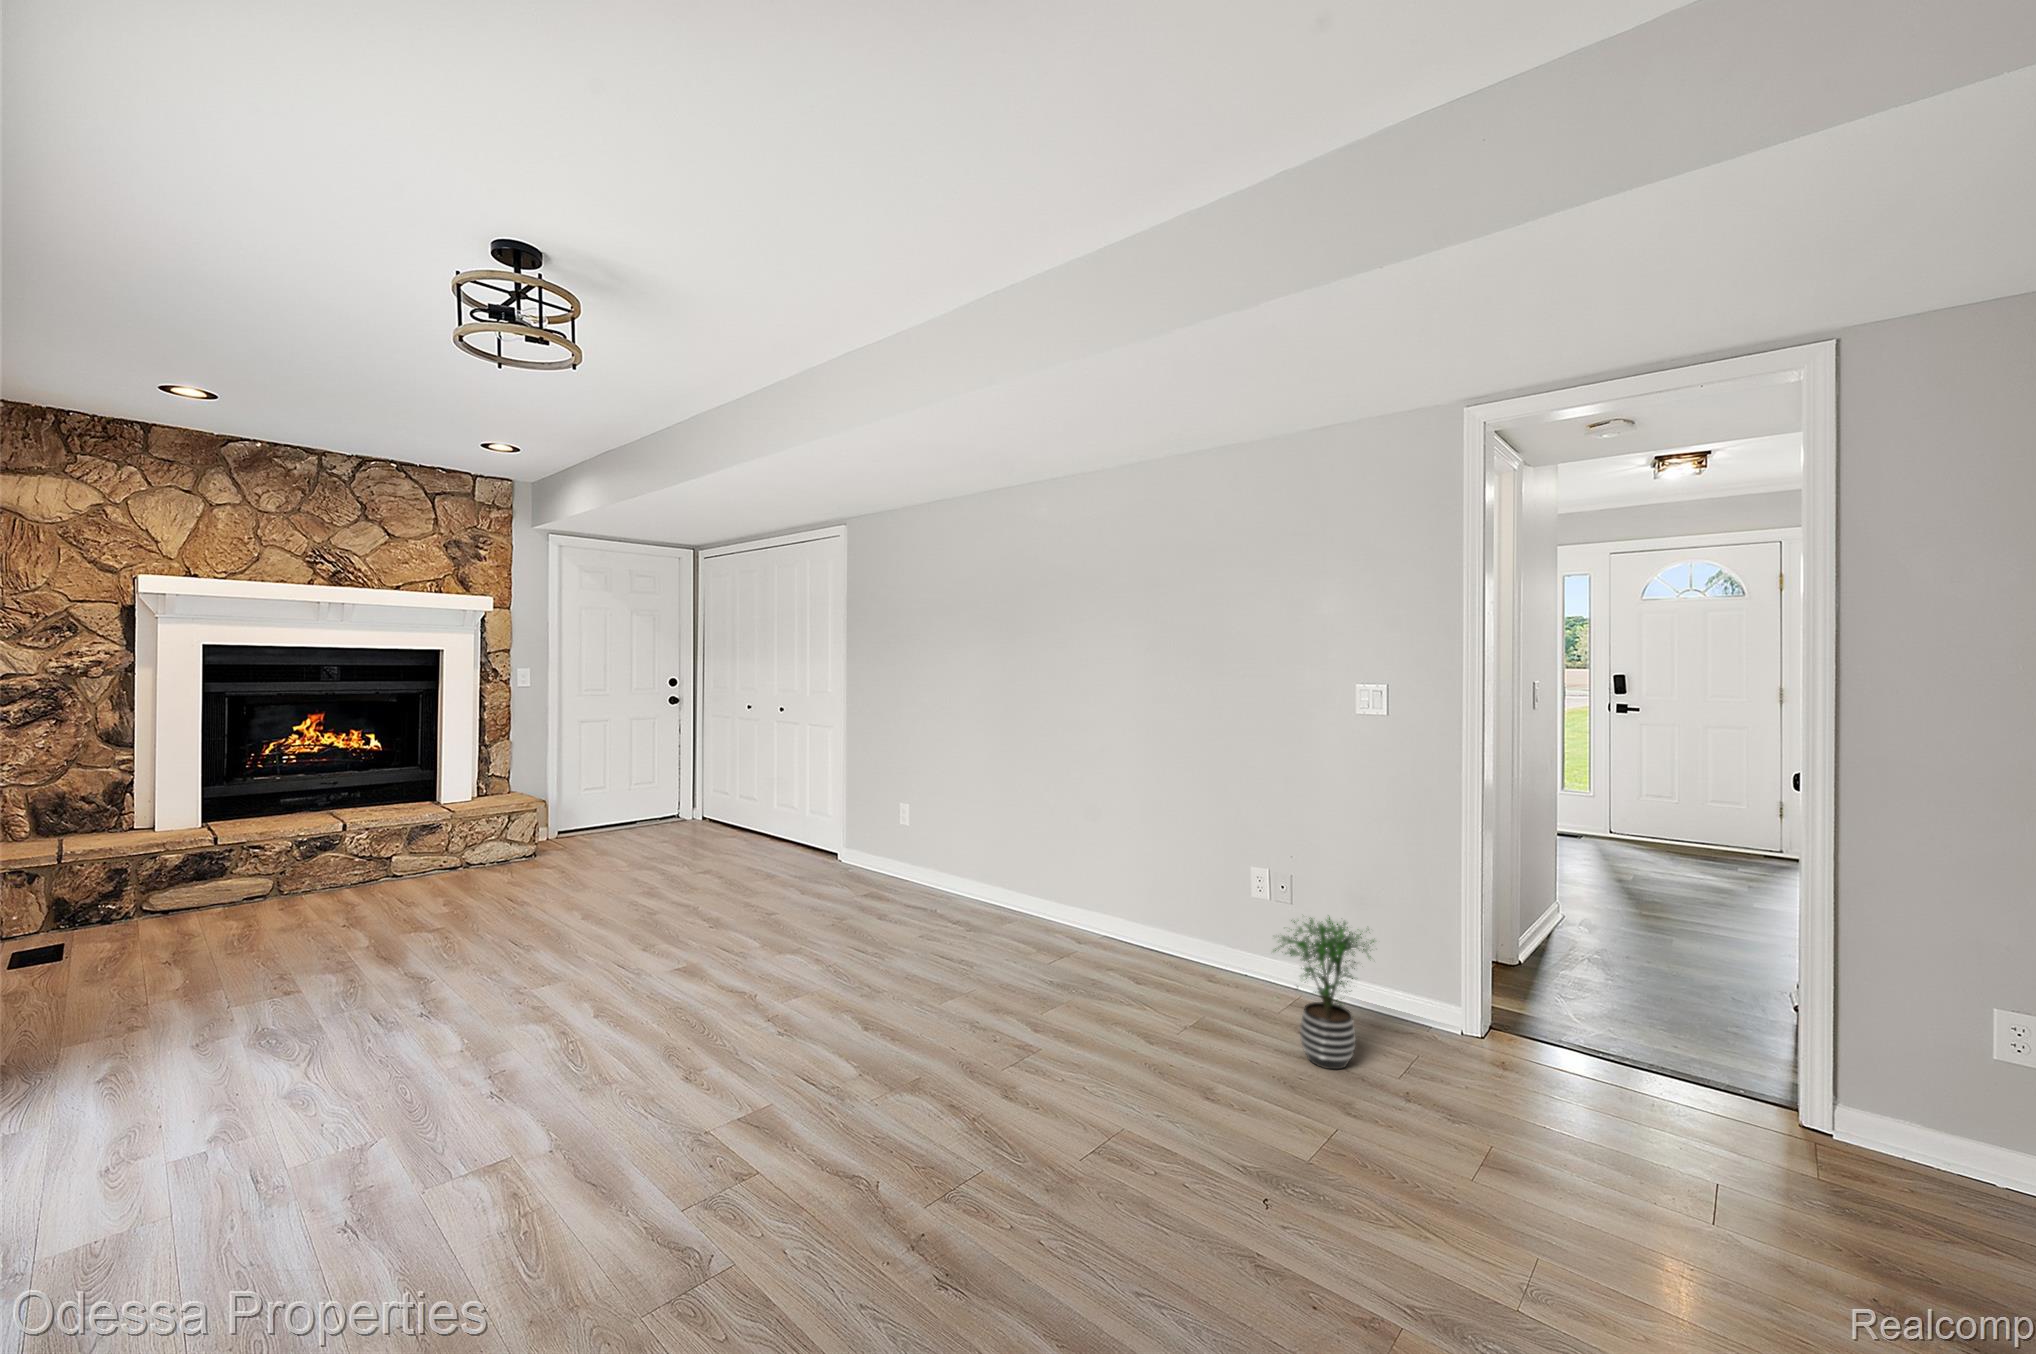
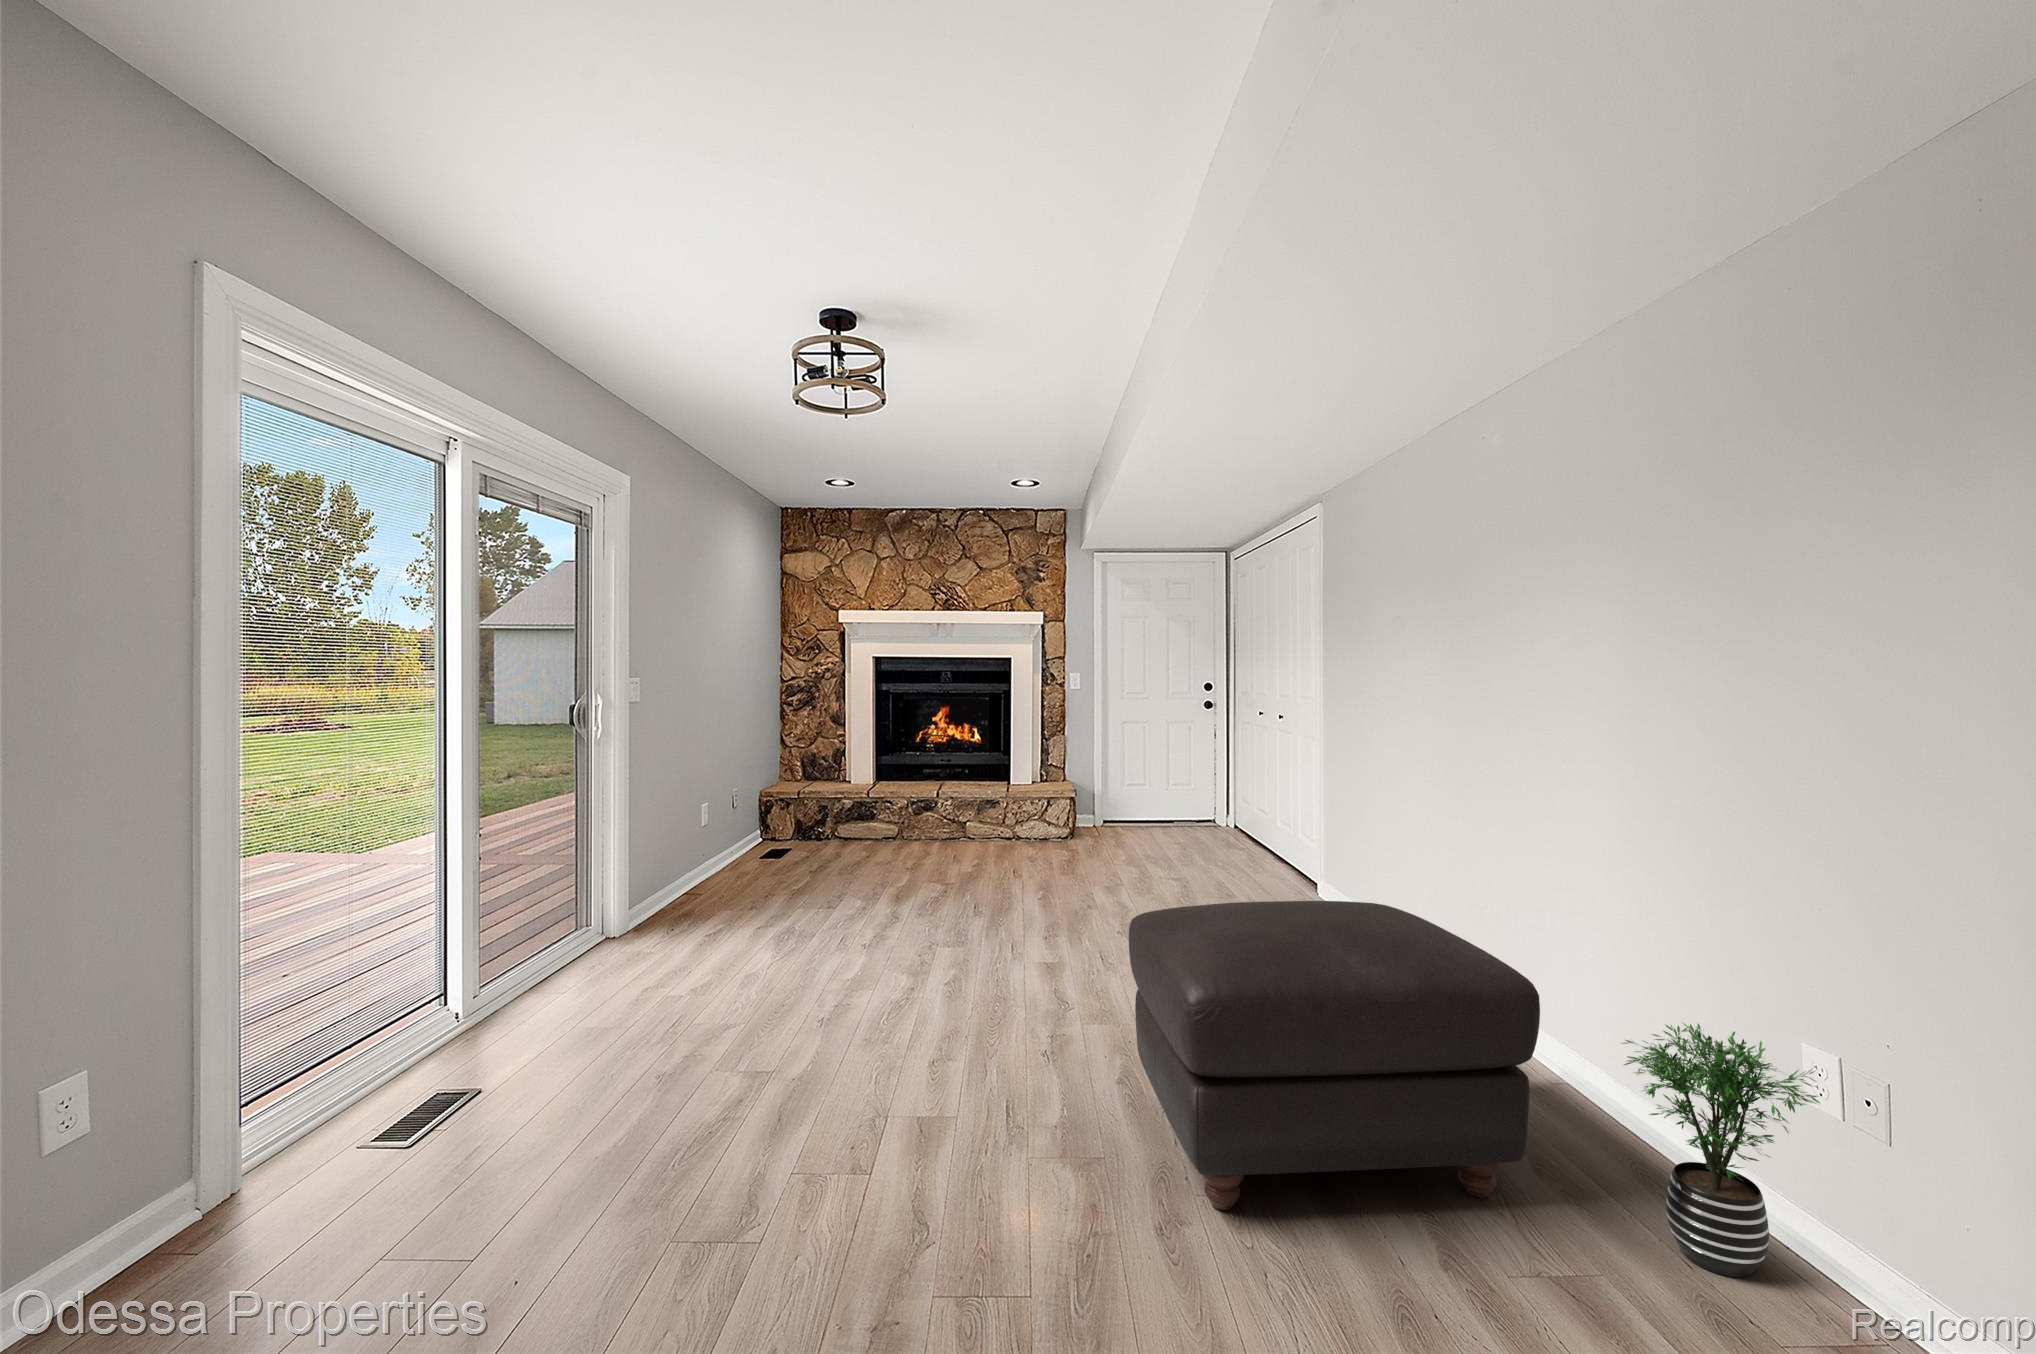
ottoman: none [911,873,1244,1174] -> present [1129,901,1540,1210]

